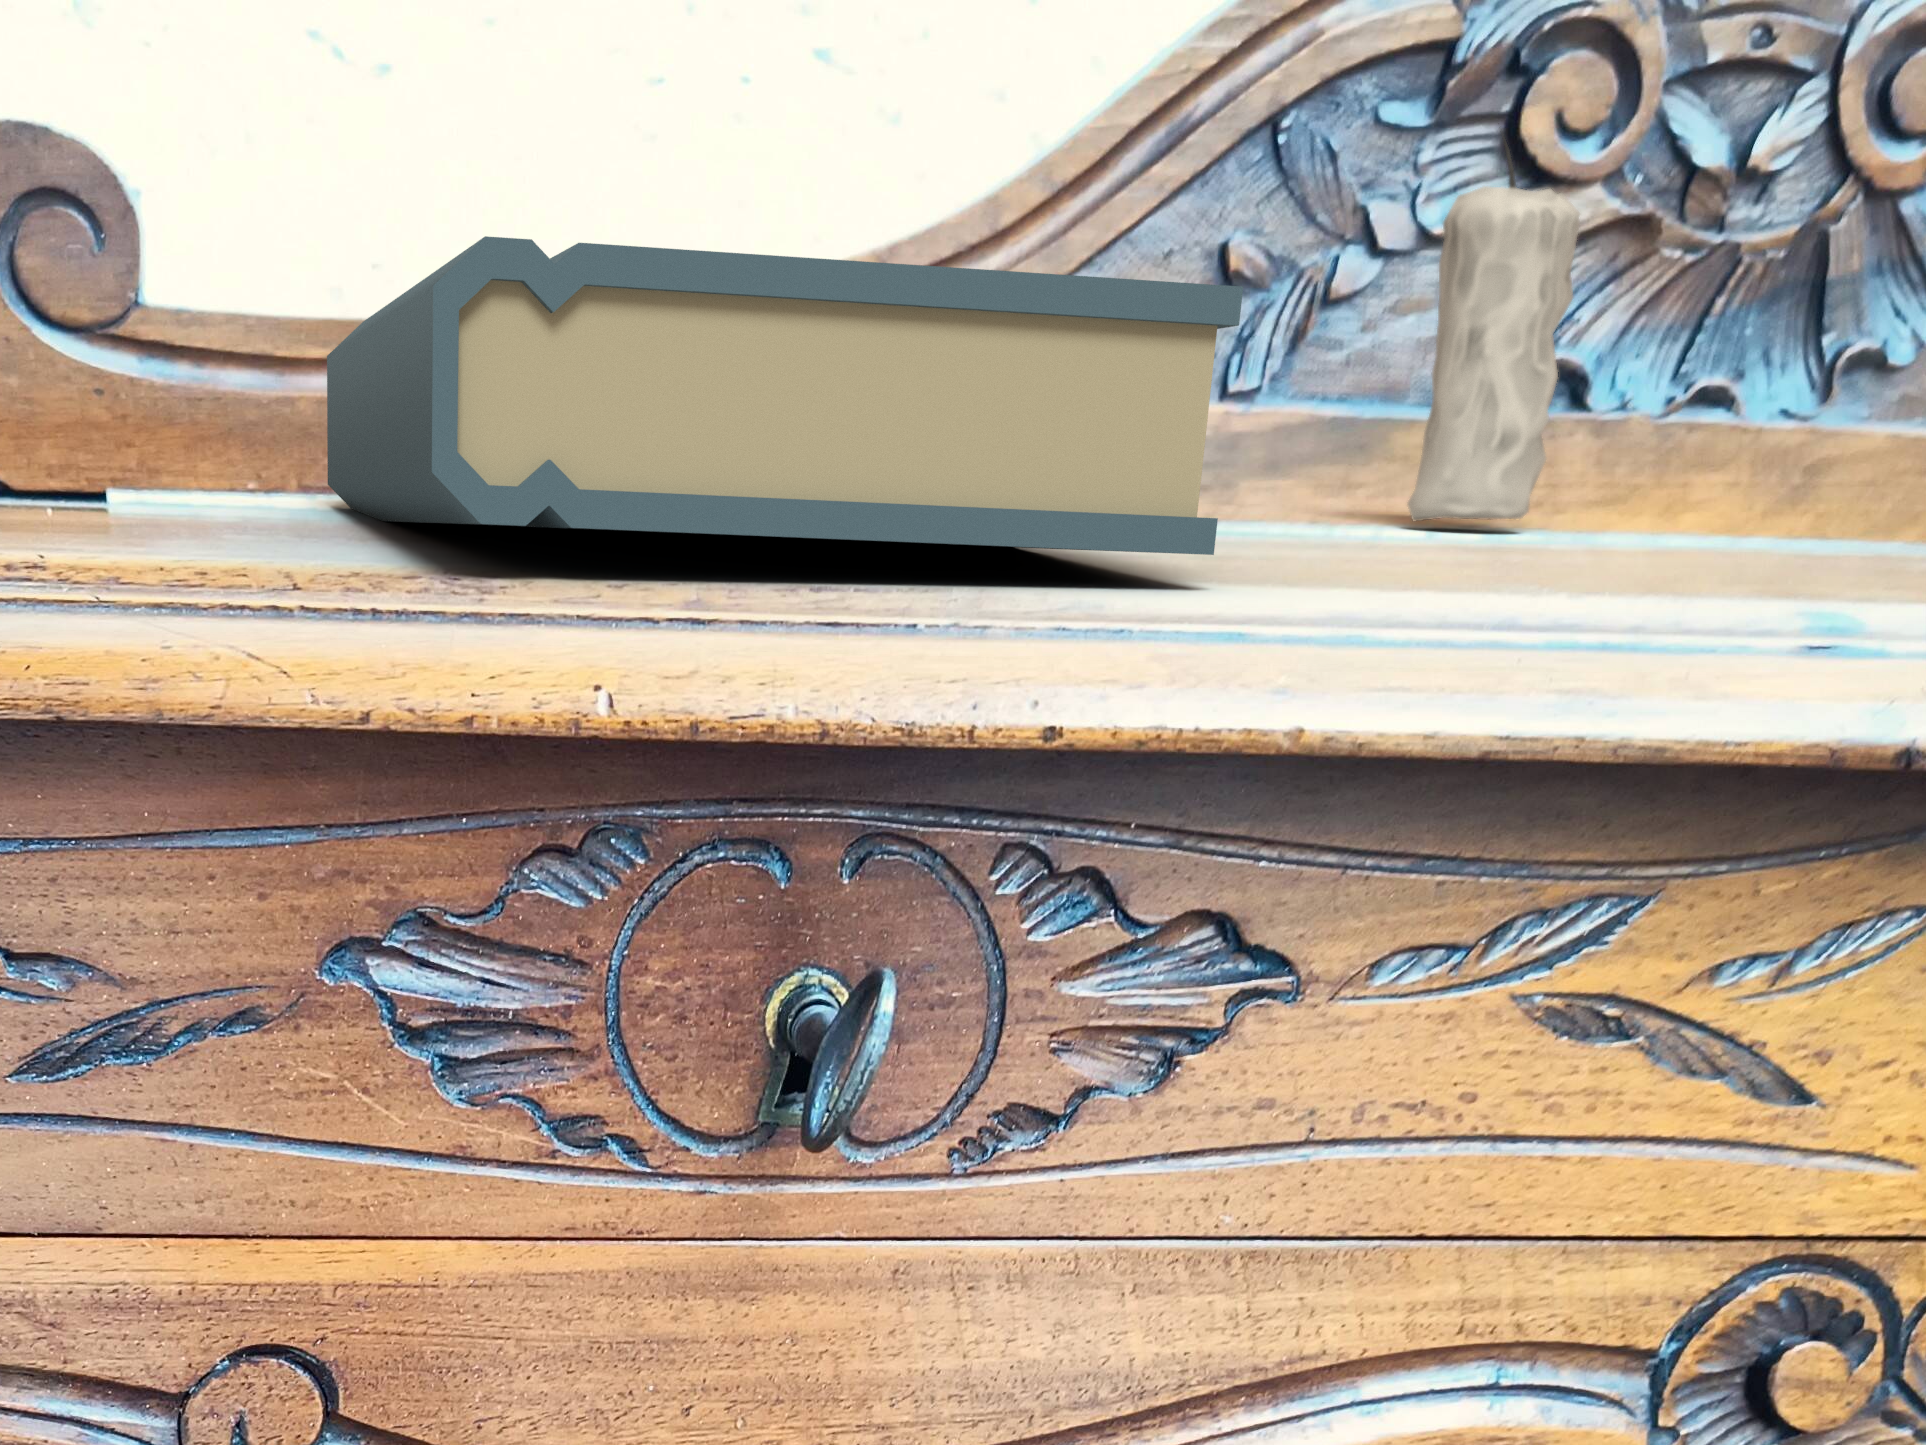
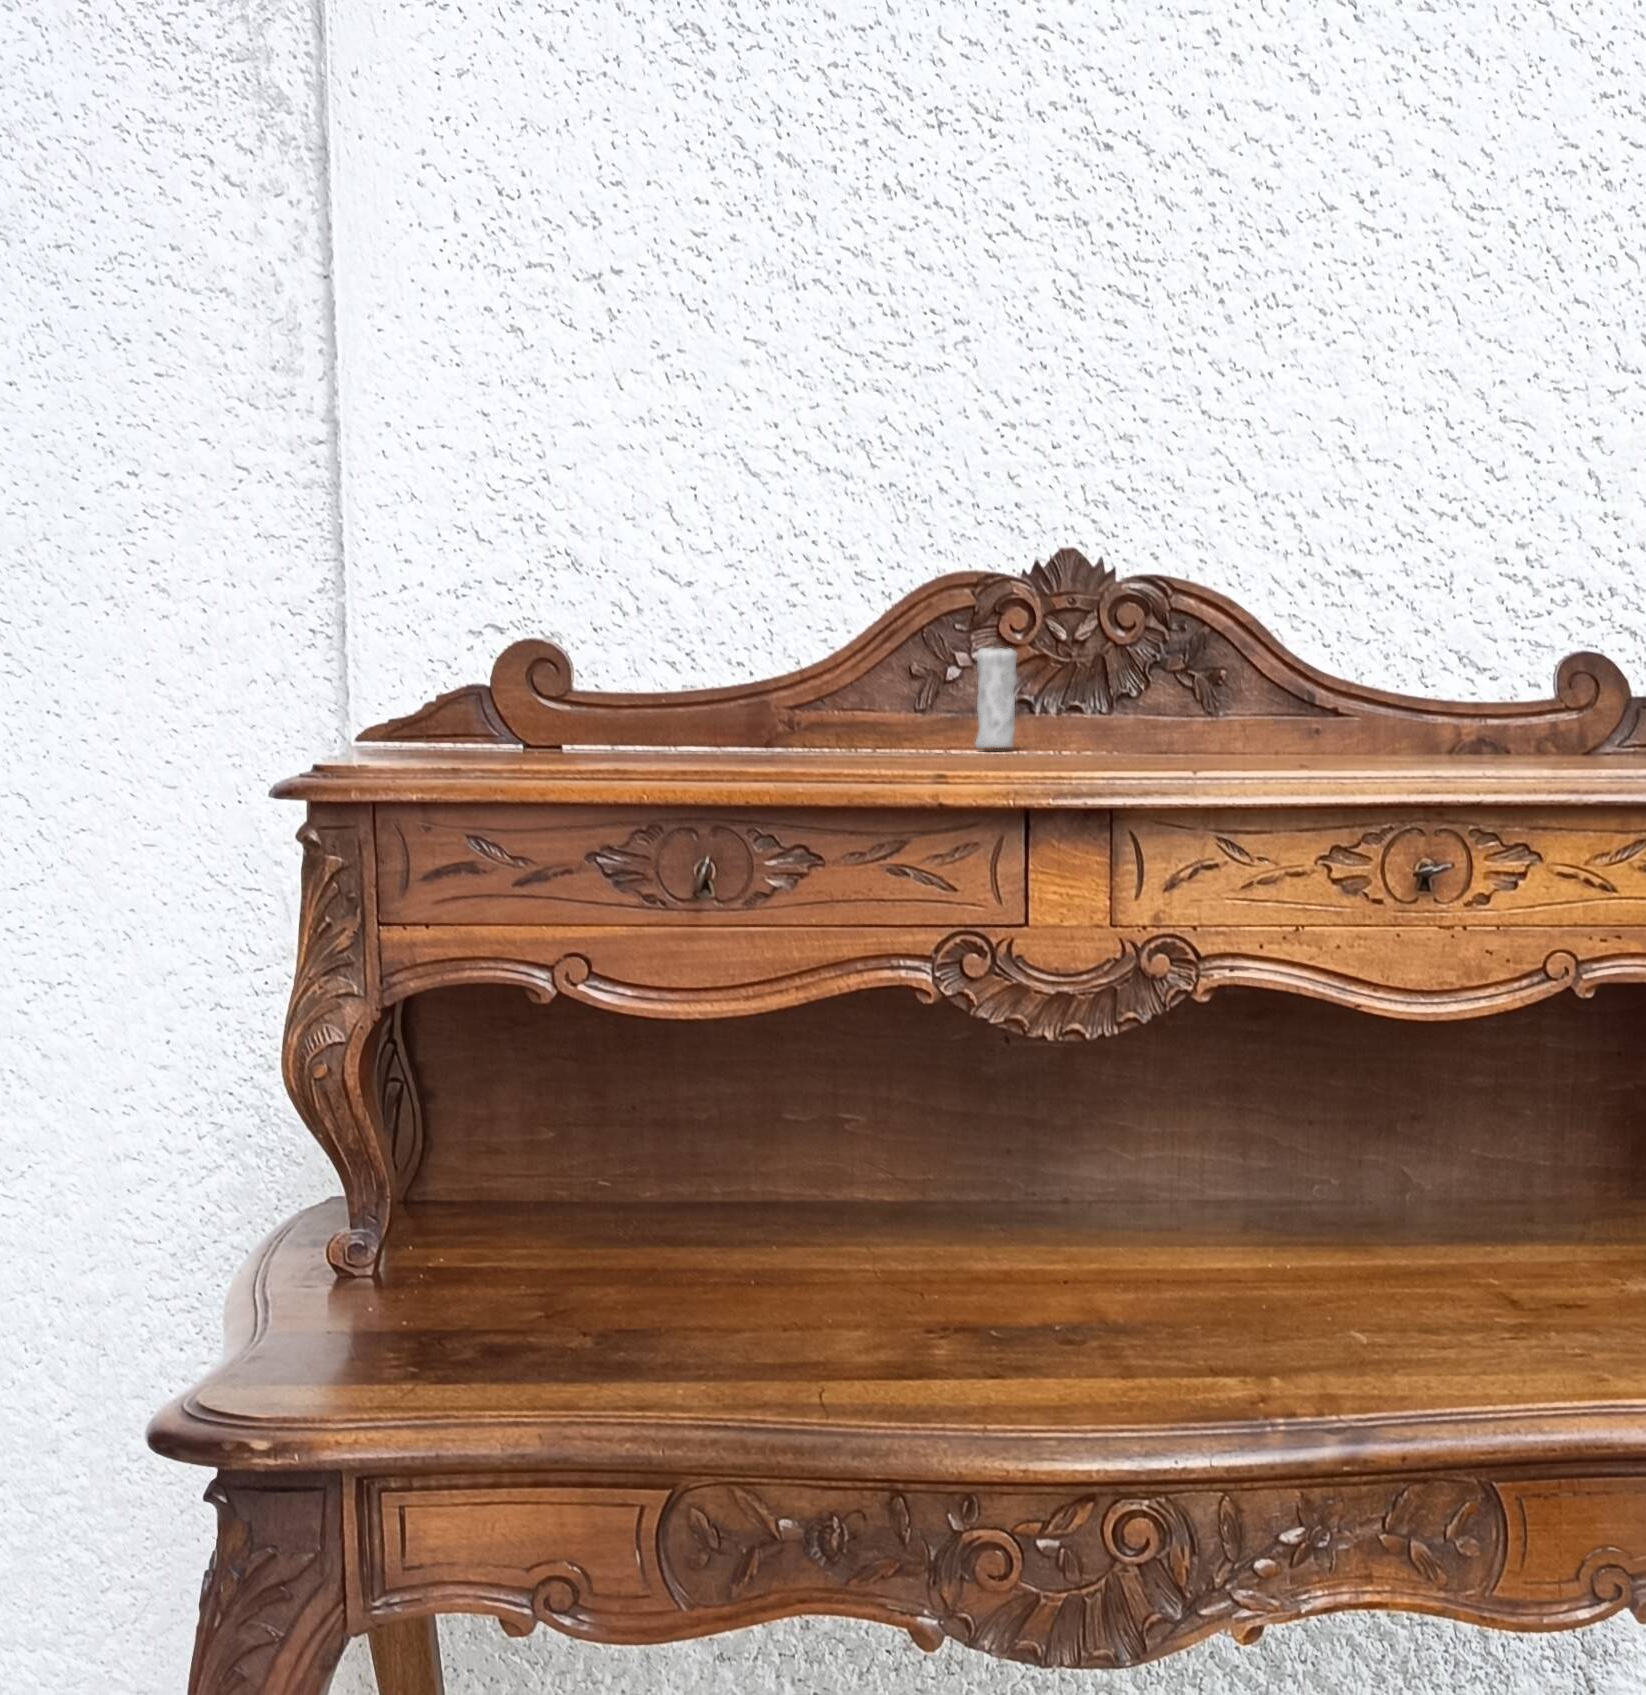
hardback book: present [327,236,1243,555] -> none [609,692,805,759]

